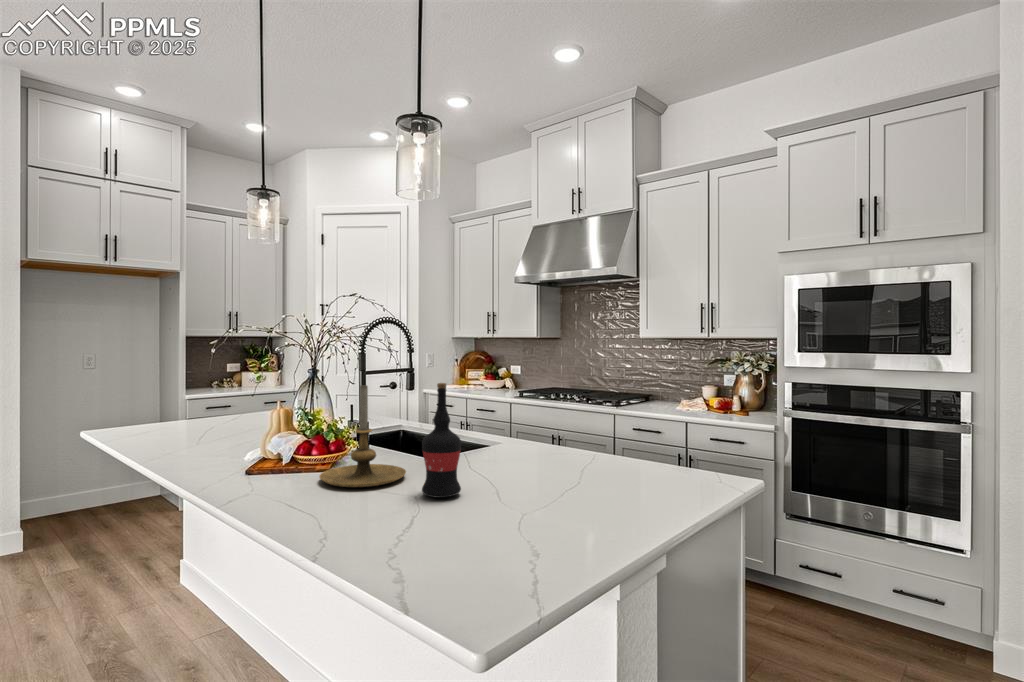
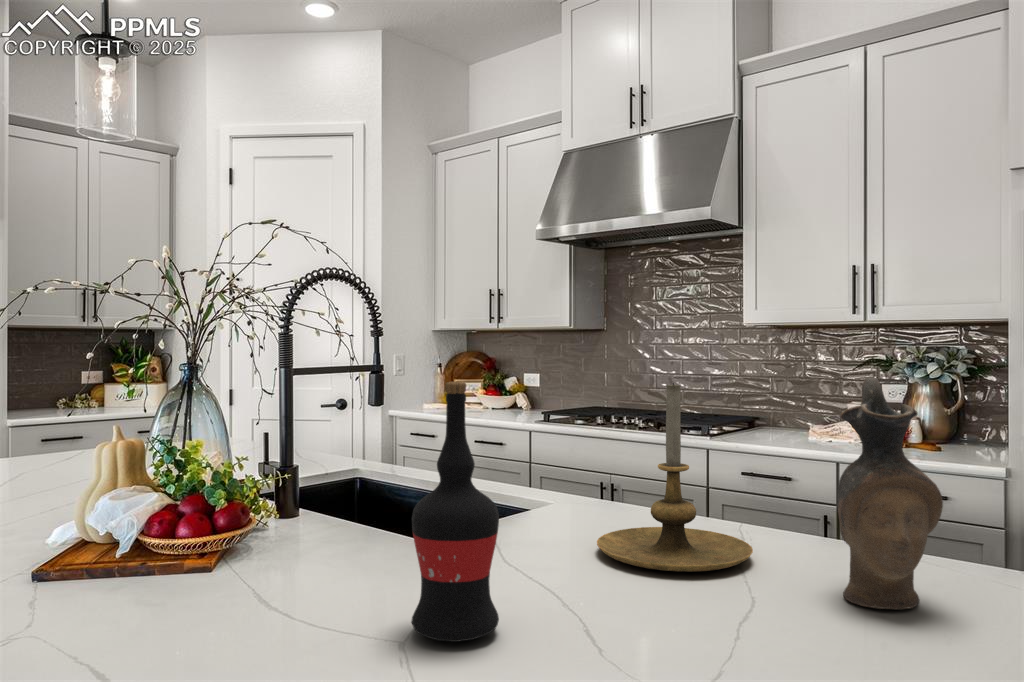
ceramic pitcher: none [623,380,668,488] -> present [837,377,943,609]
candle holder: present [319,385,406,487] -> present [597,383,753,572]

